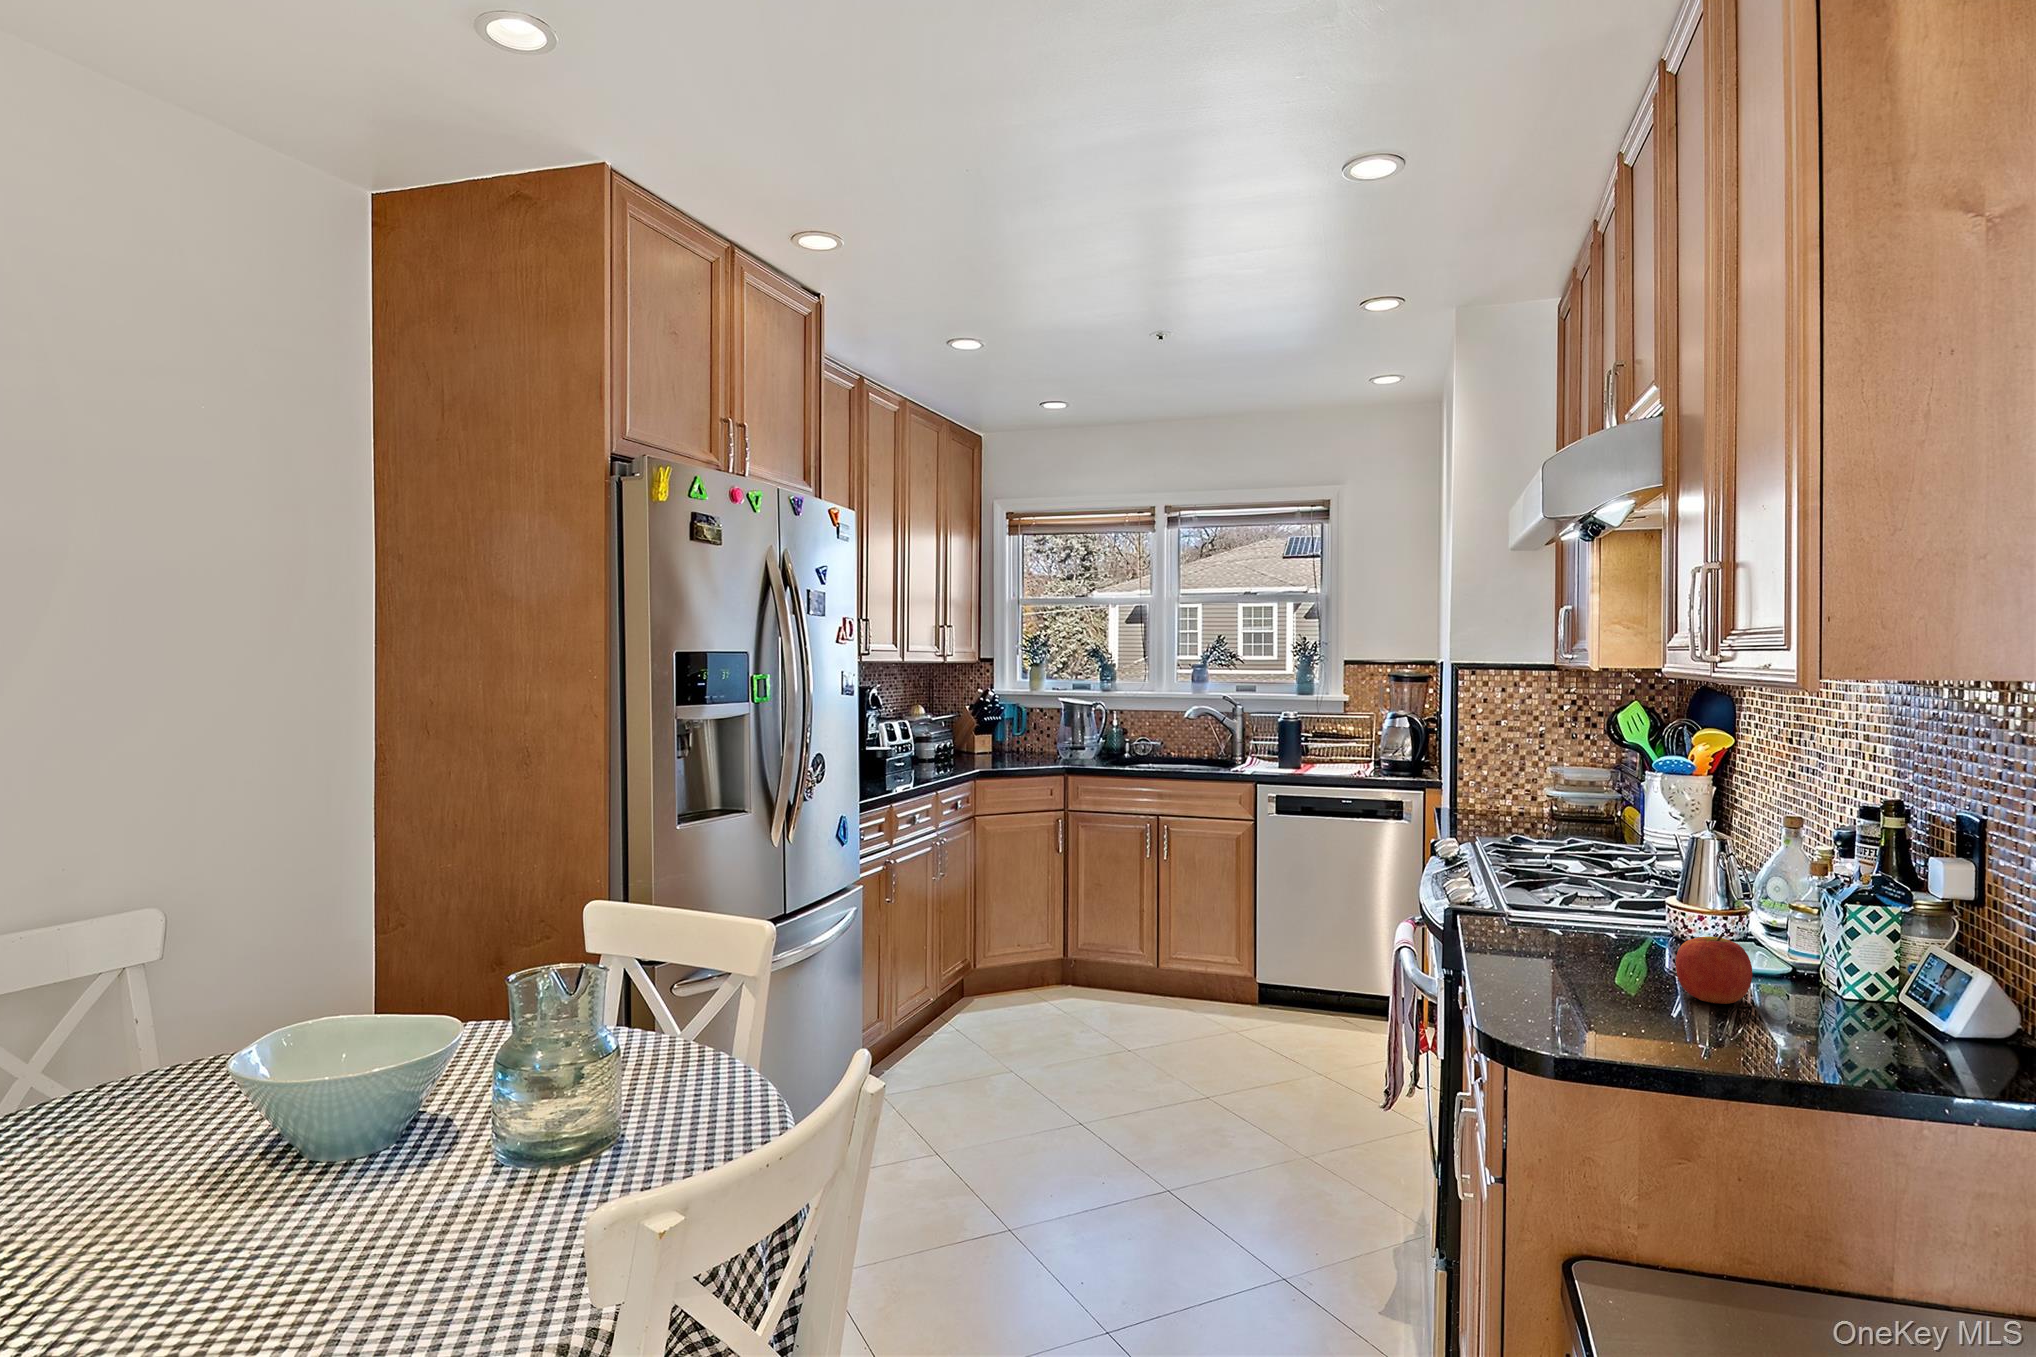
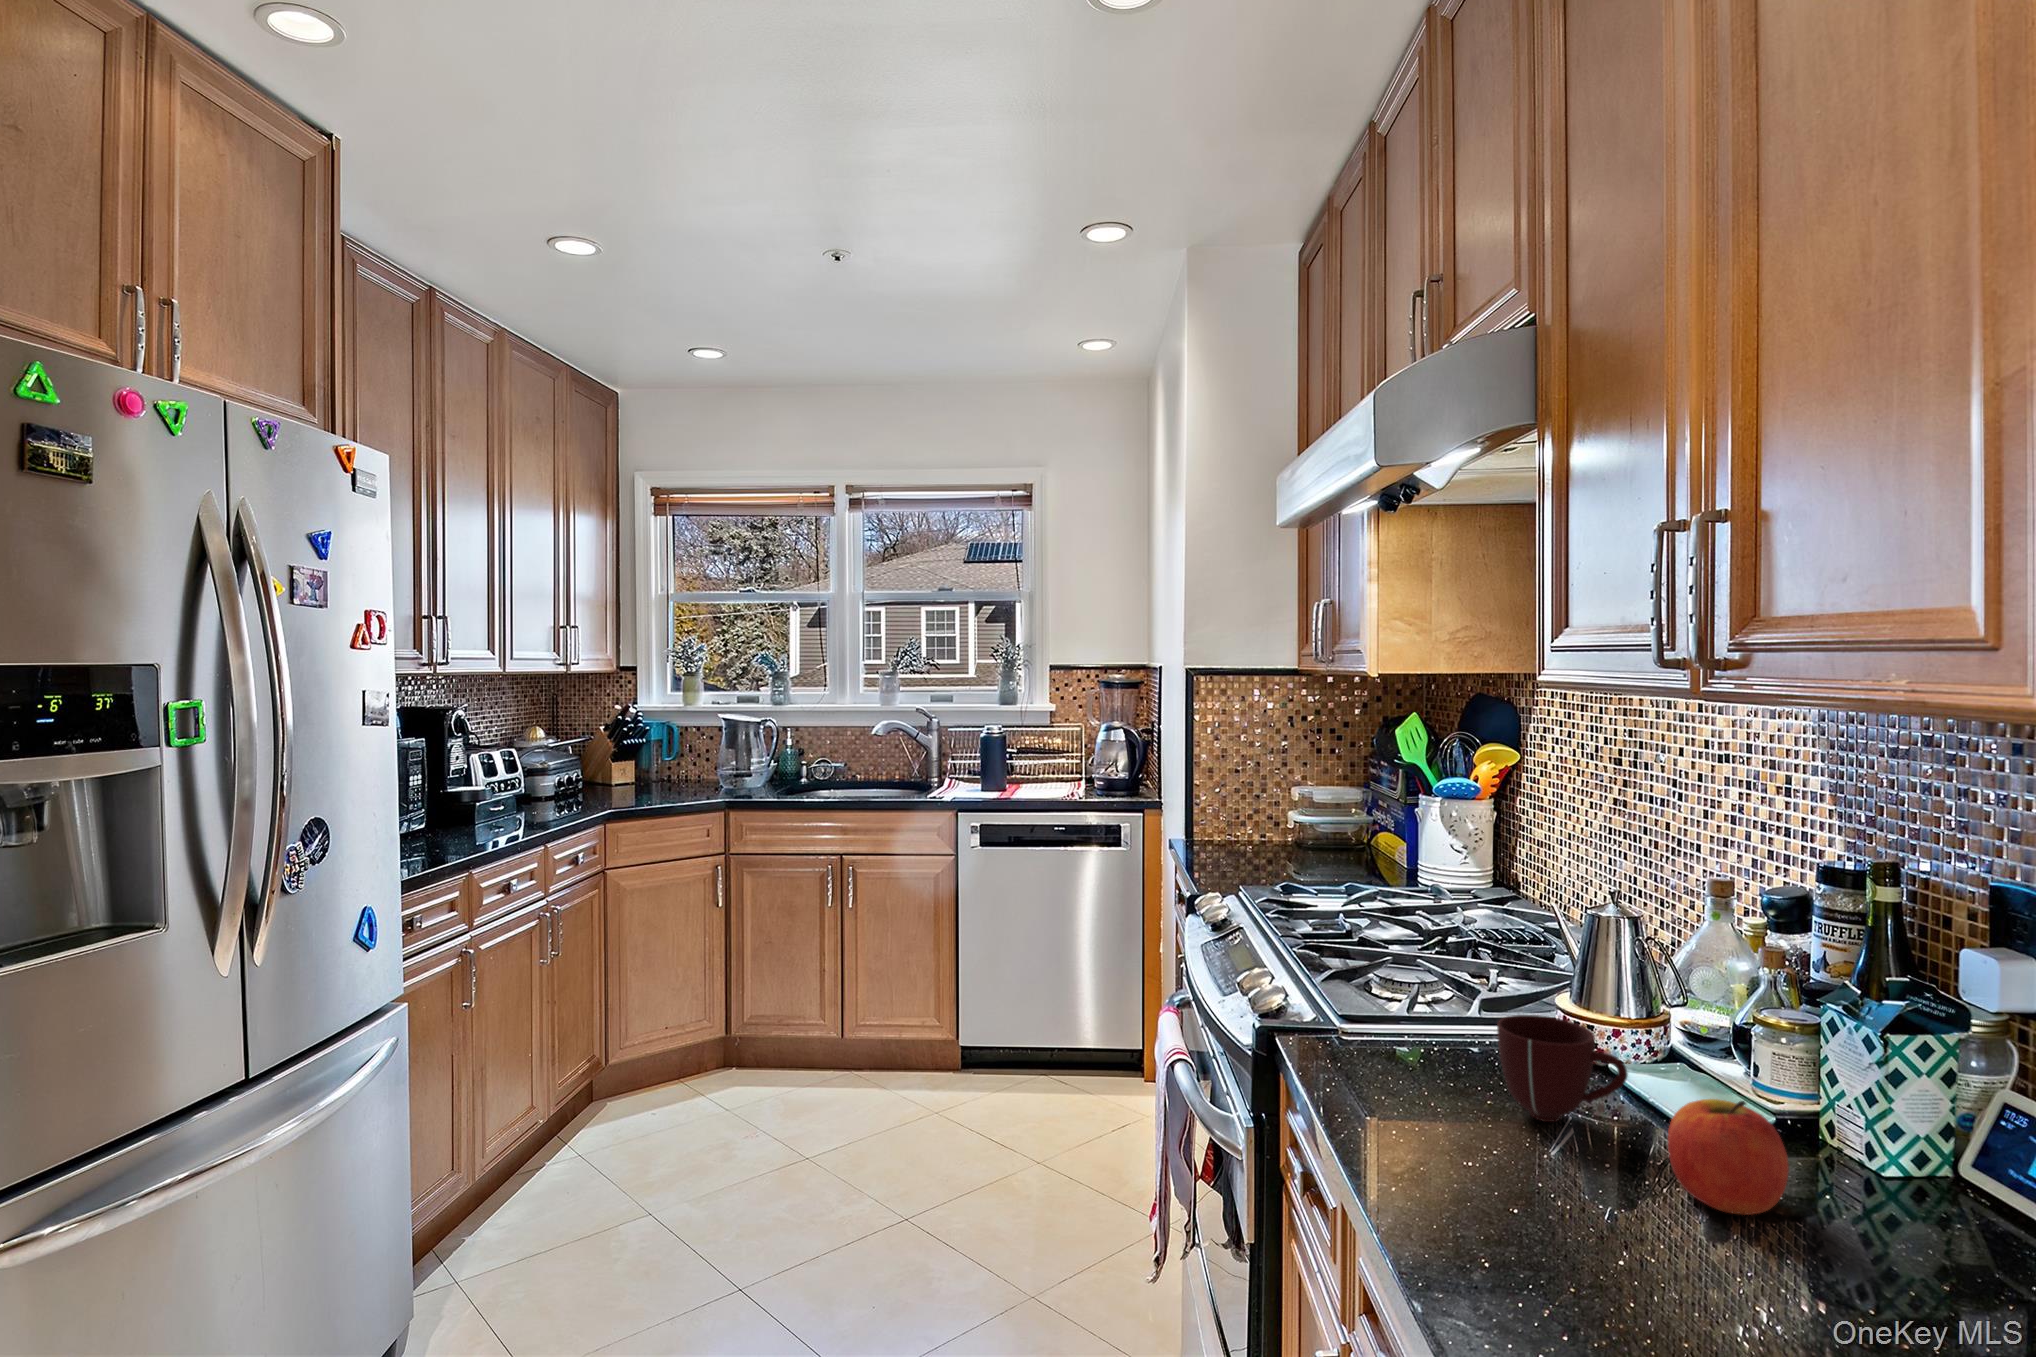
mug: none [1591,895,1674,963] -> present [1497,1015,1628,1122]

